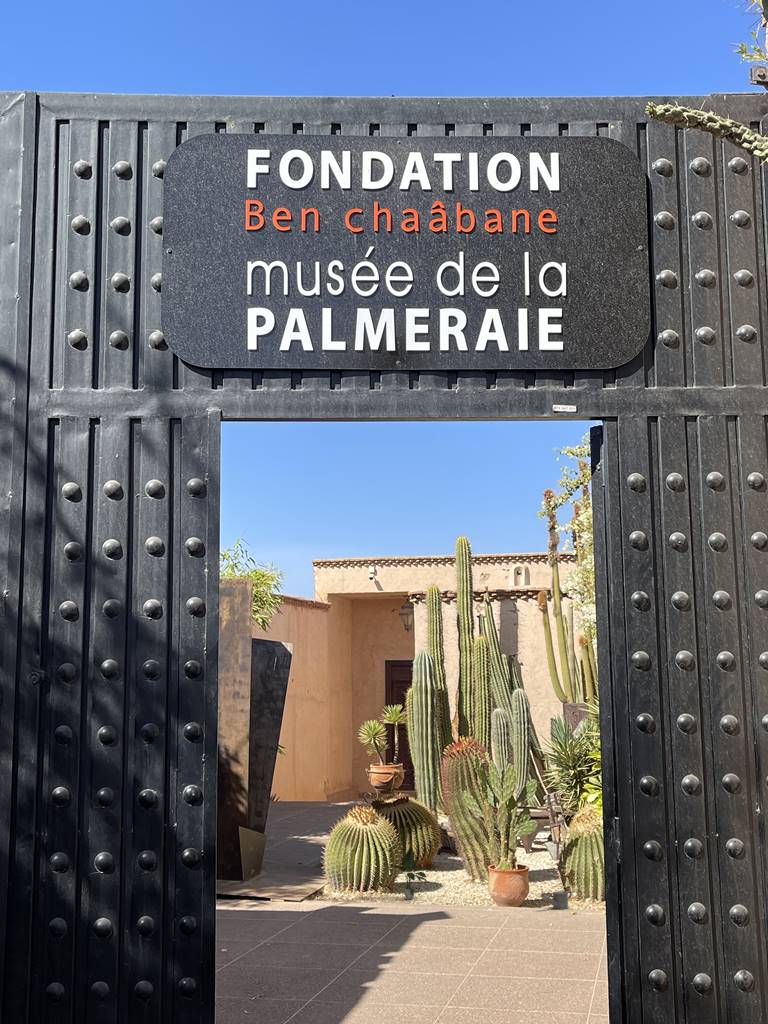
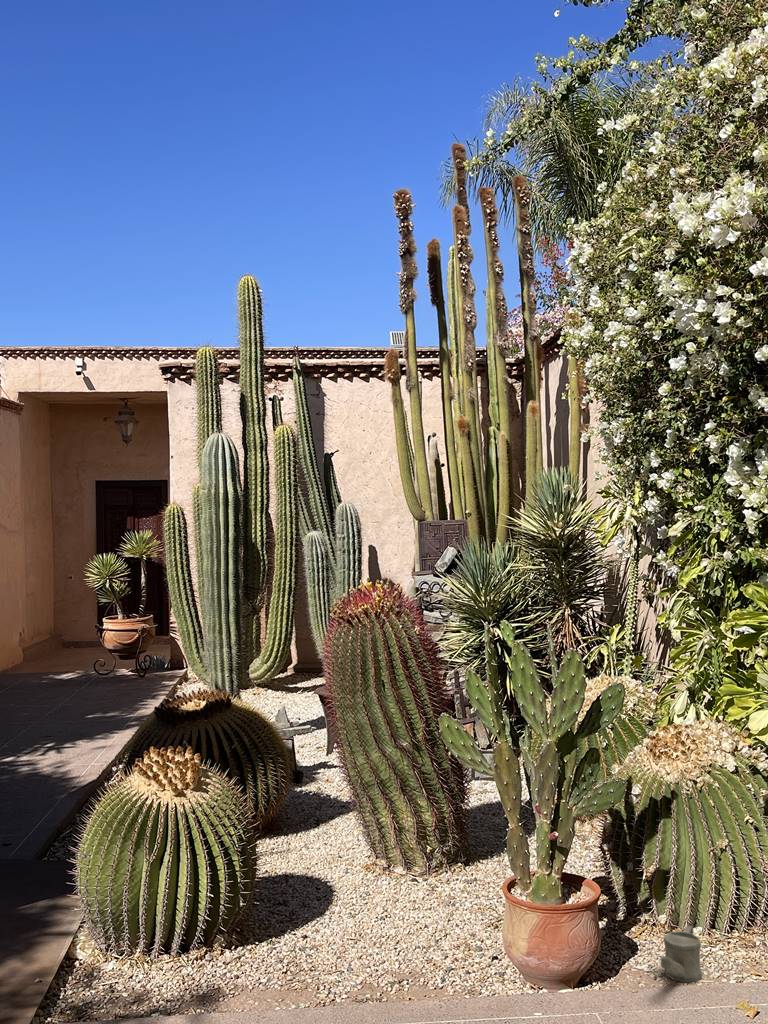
potted plant: present [392,848,427,899] -> none [255,844,339,967]

